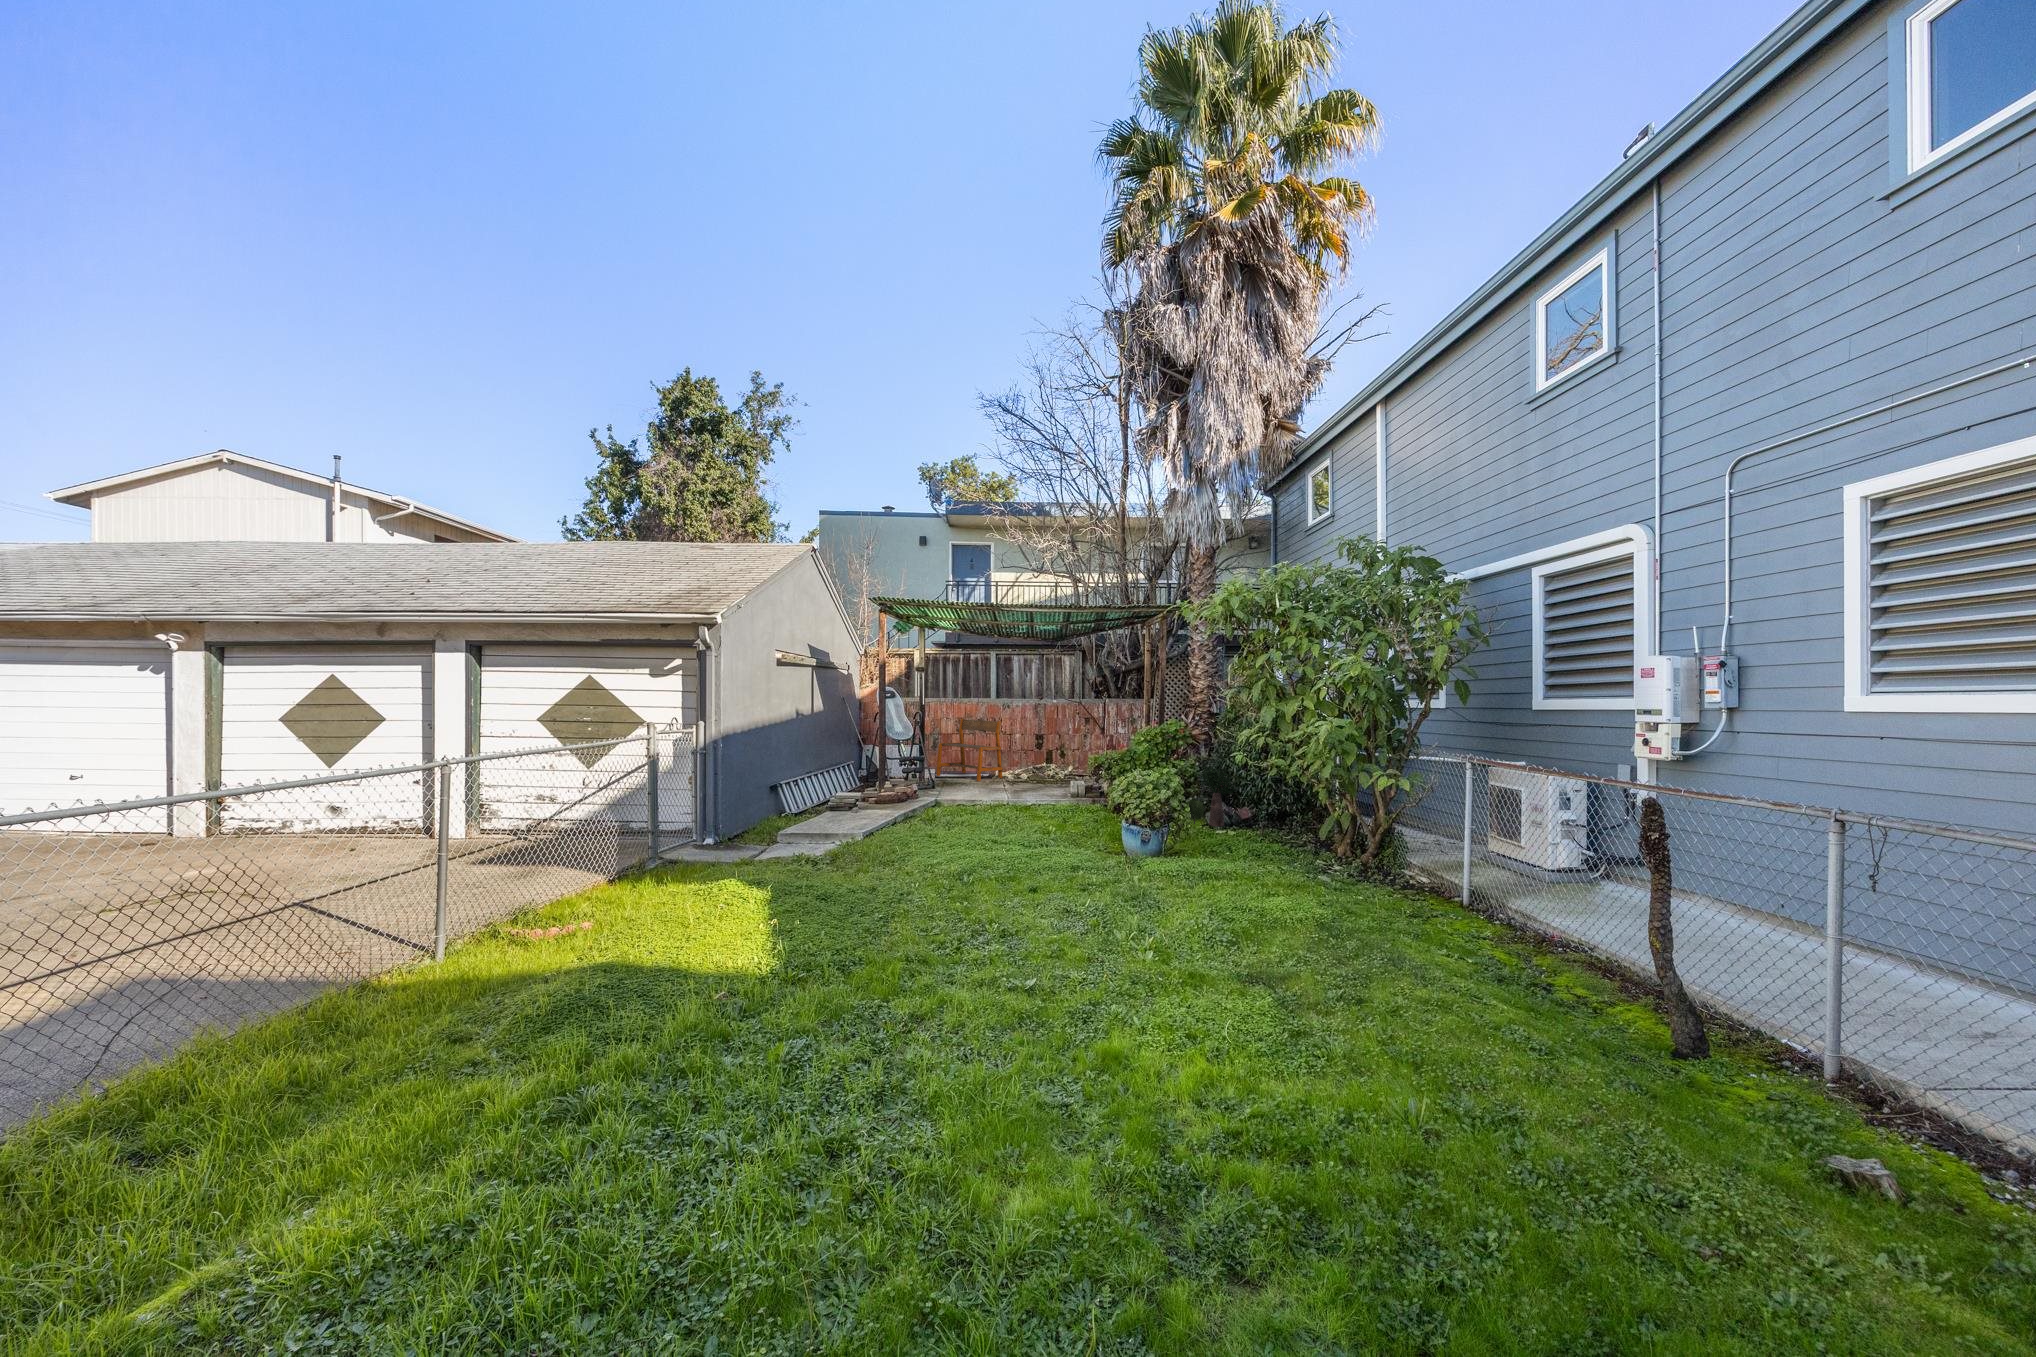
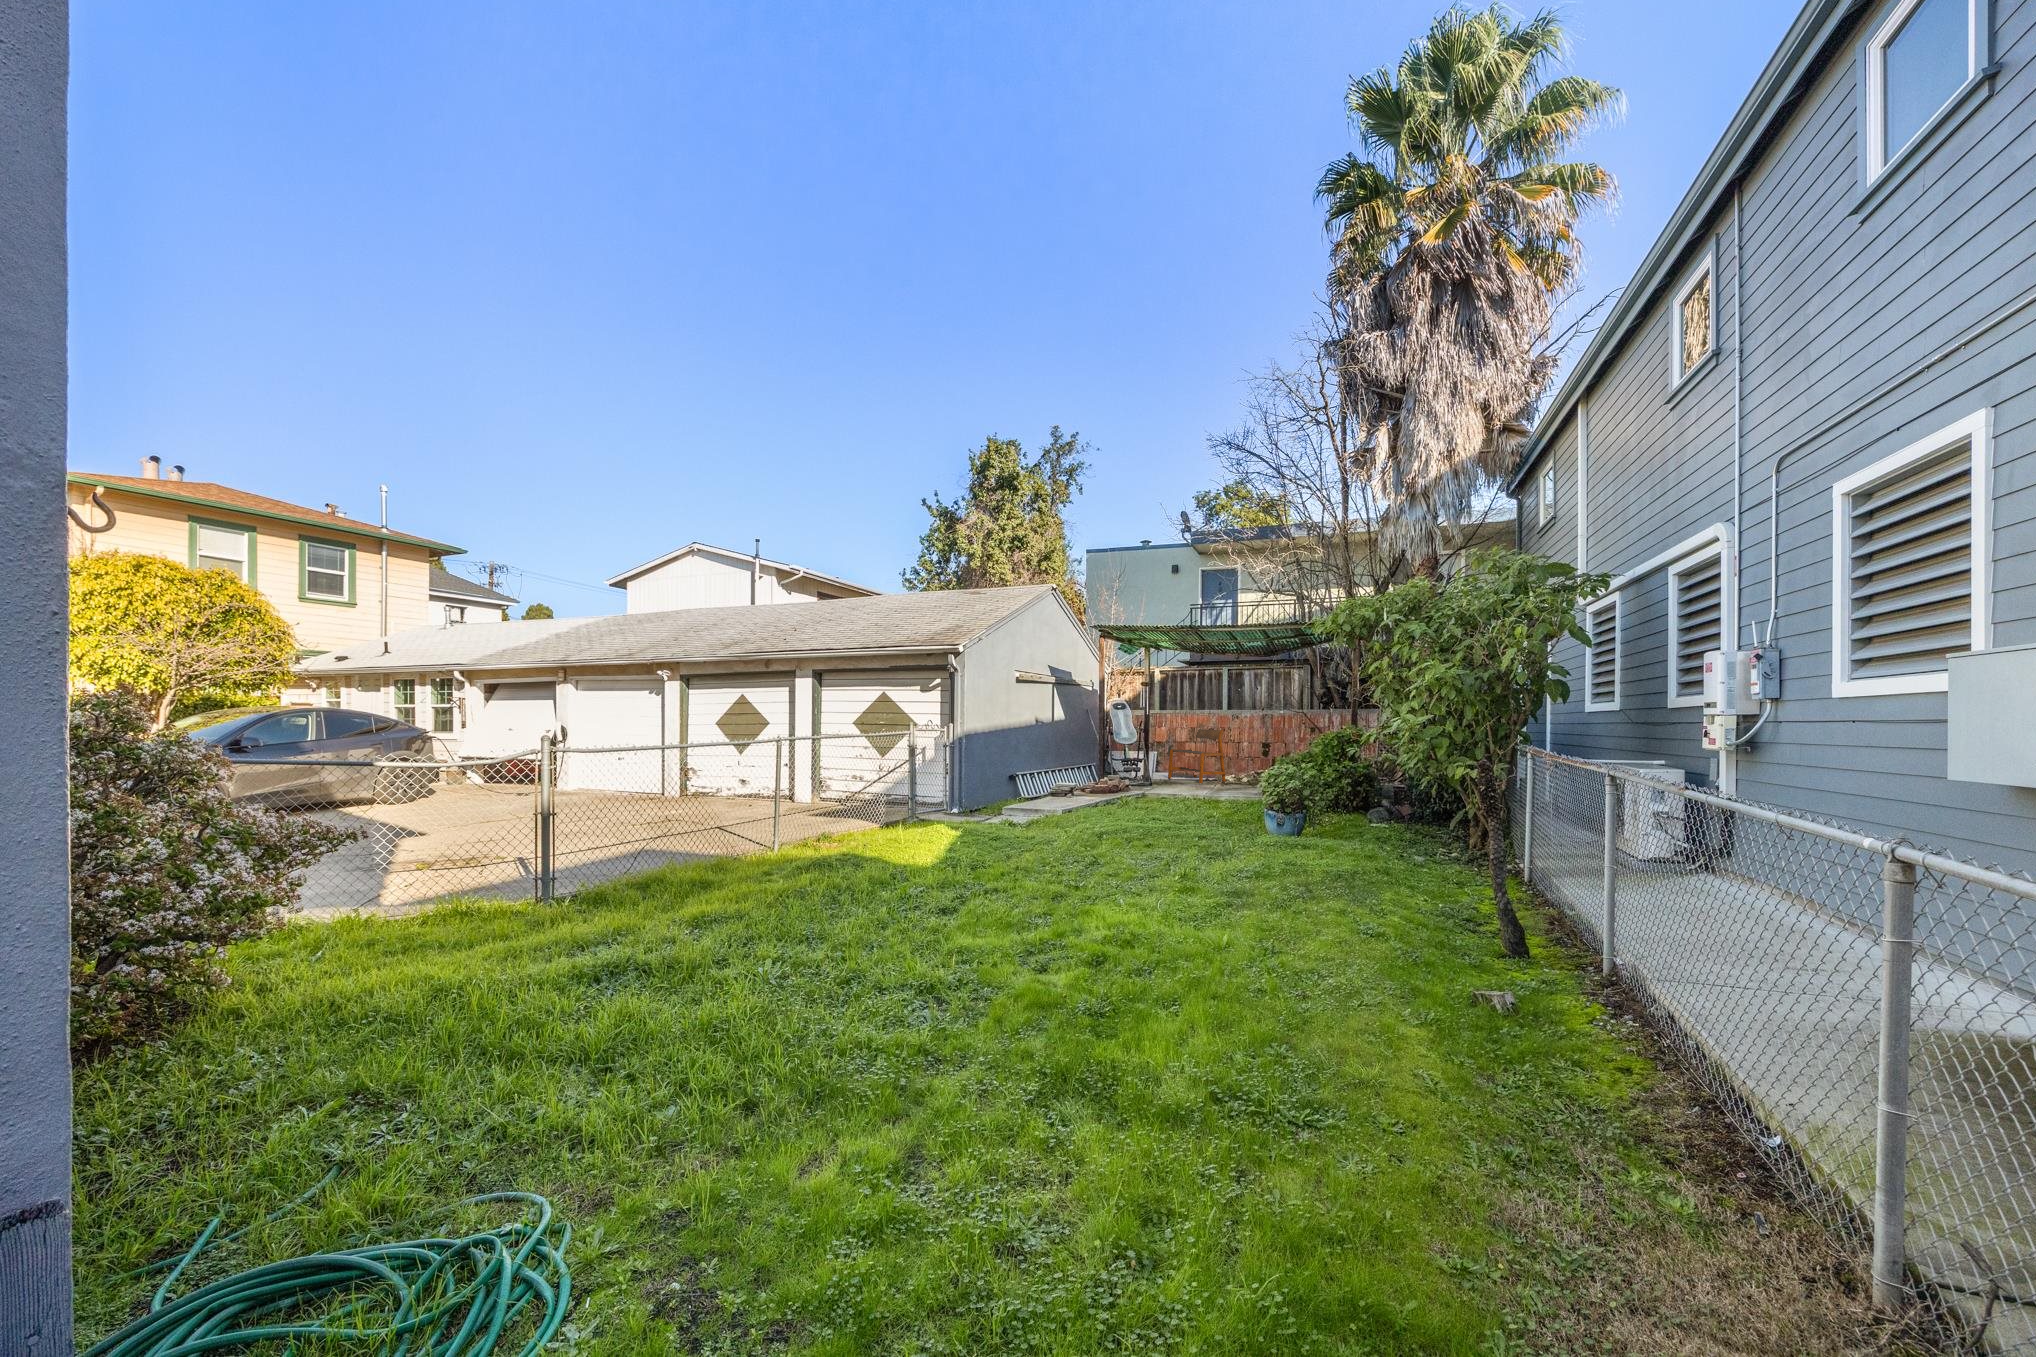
potted plant: present [1187,767,1234,826] -> none [1344,768,1394,823]

